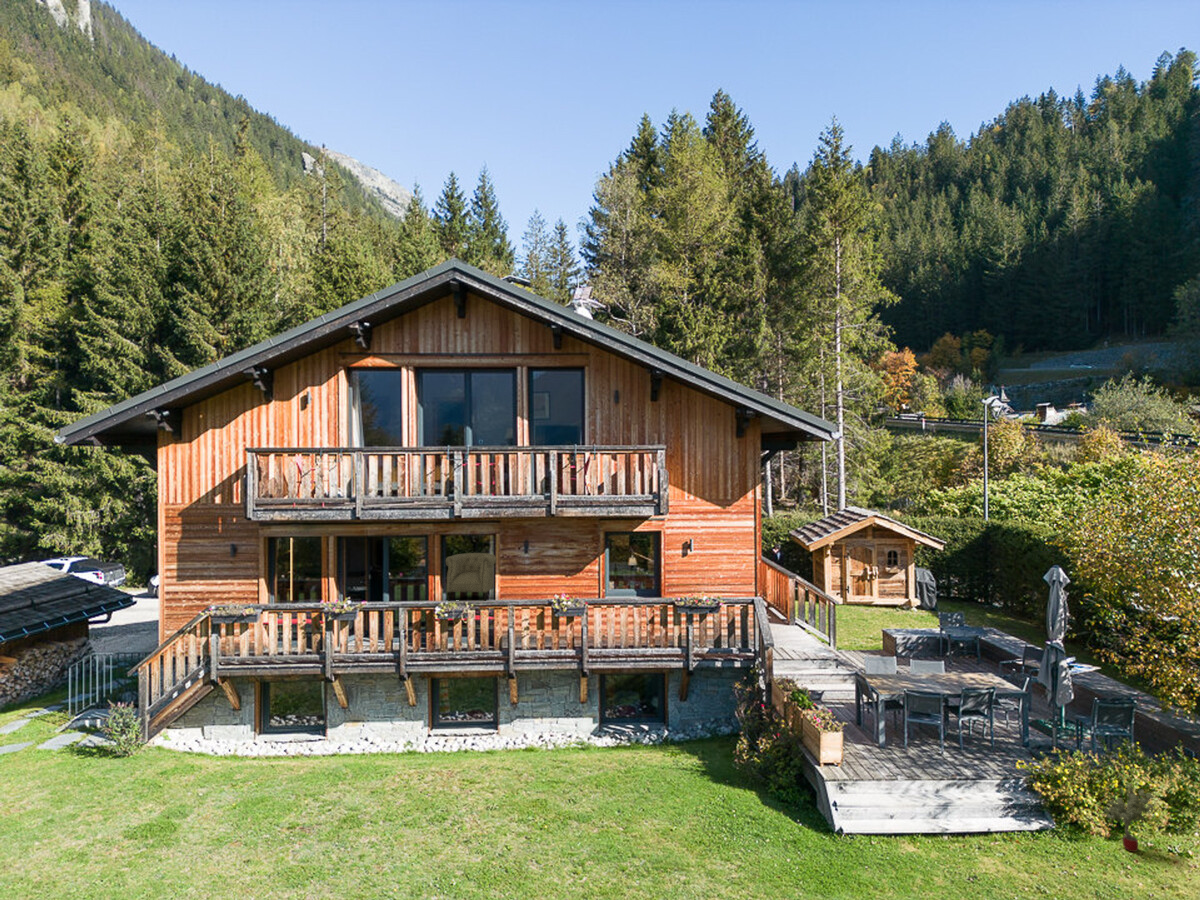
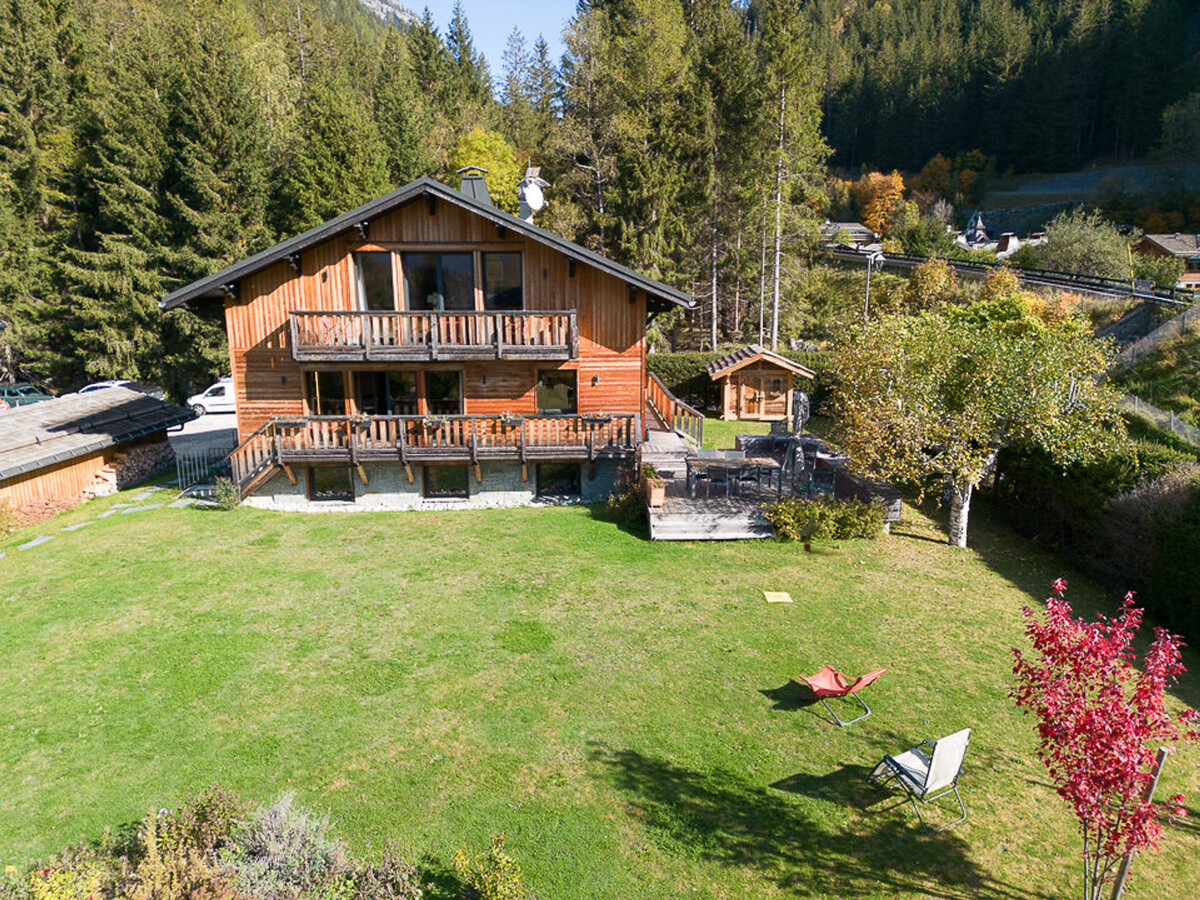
chair: present [446,553,496,601] -> present [534,384,568,415]

